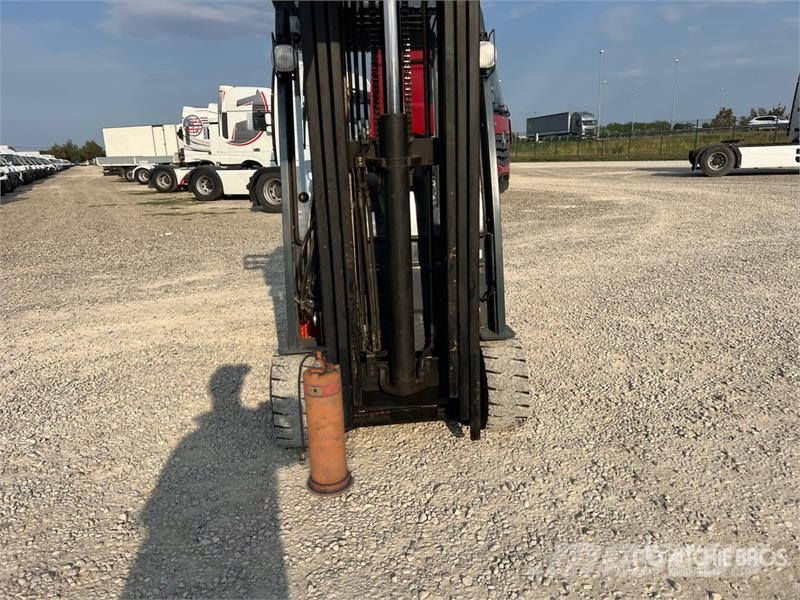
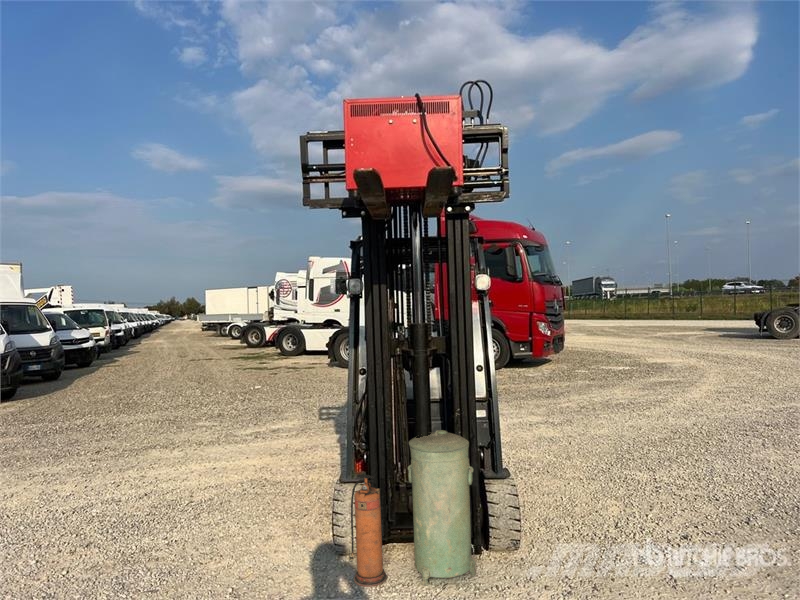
trash can: none [380,278,476,490] -> present [408,430,476,586]

